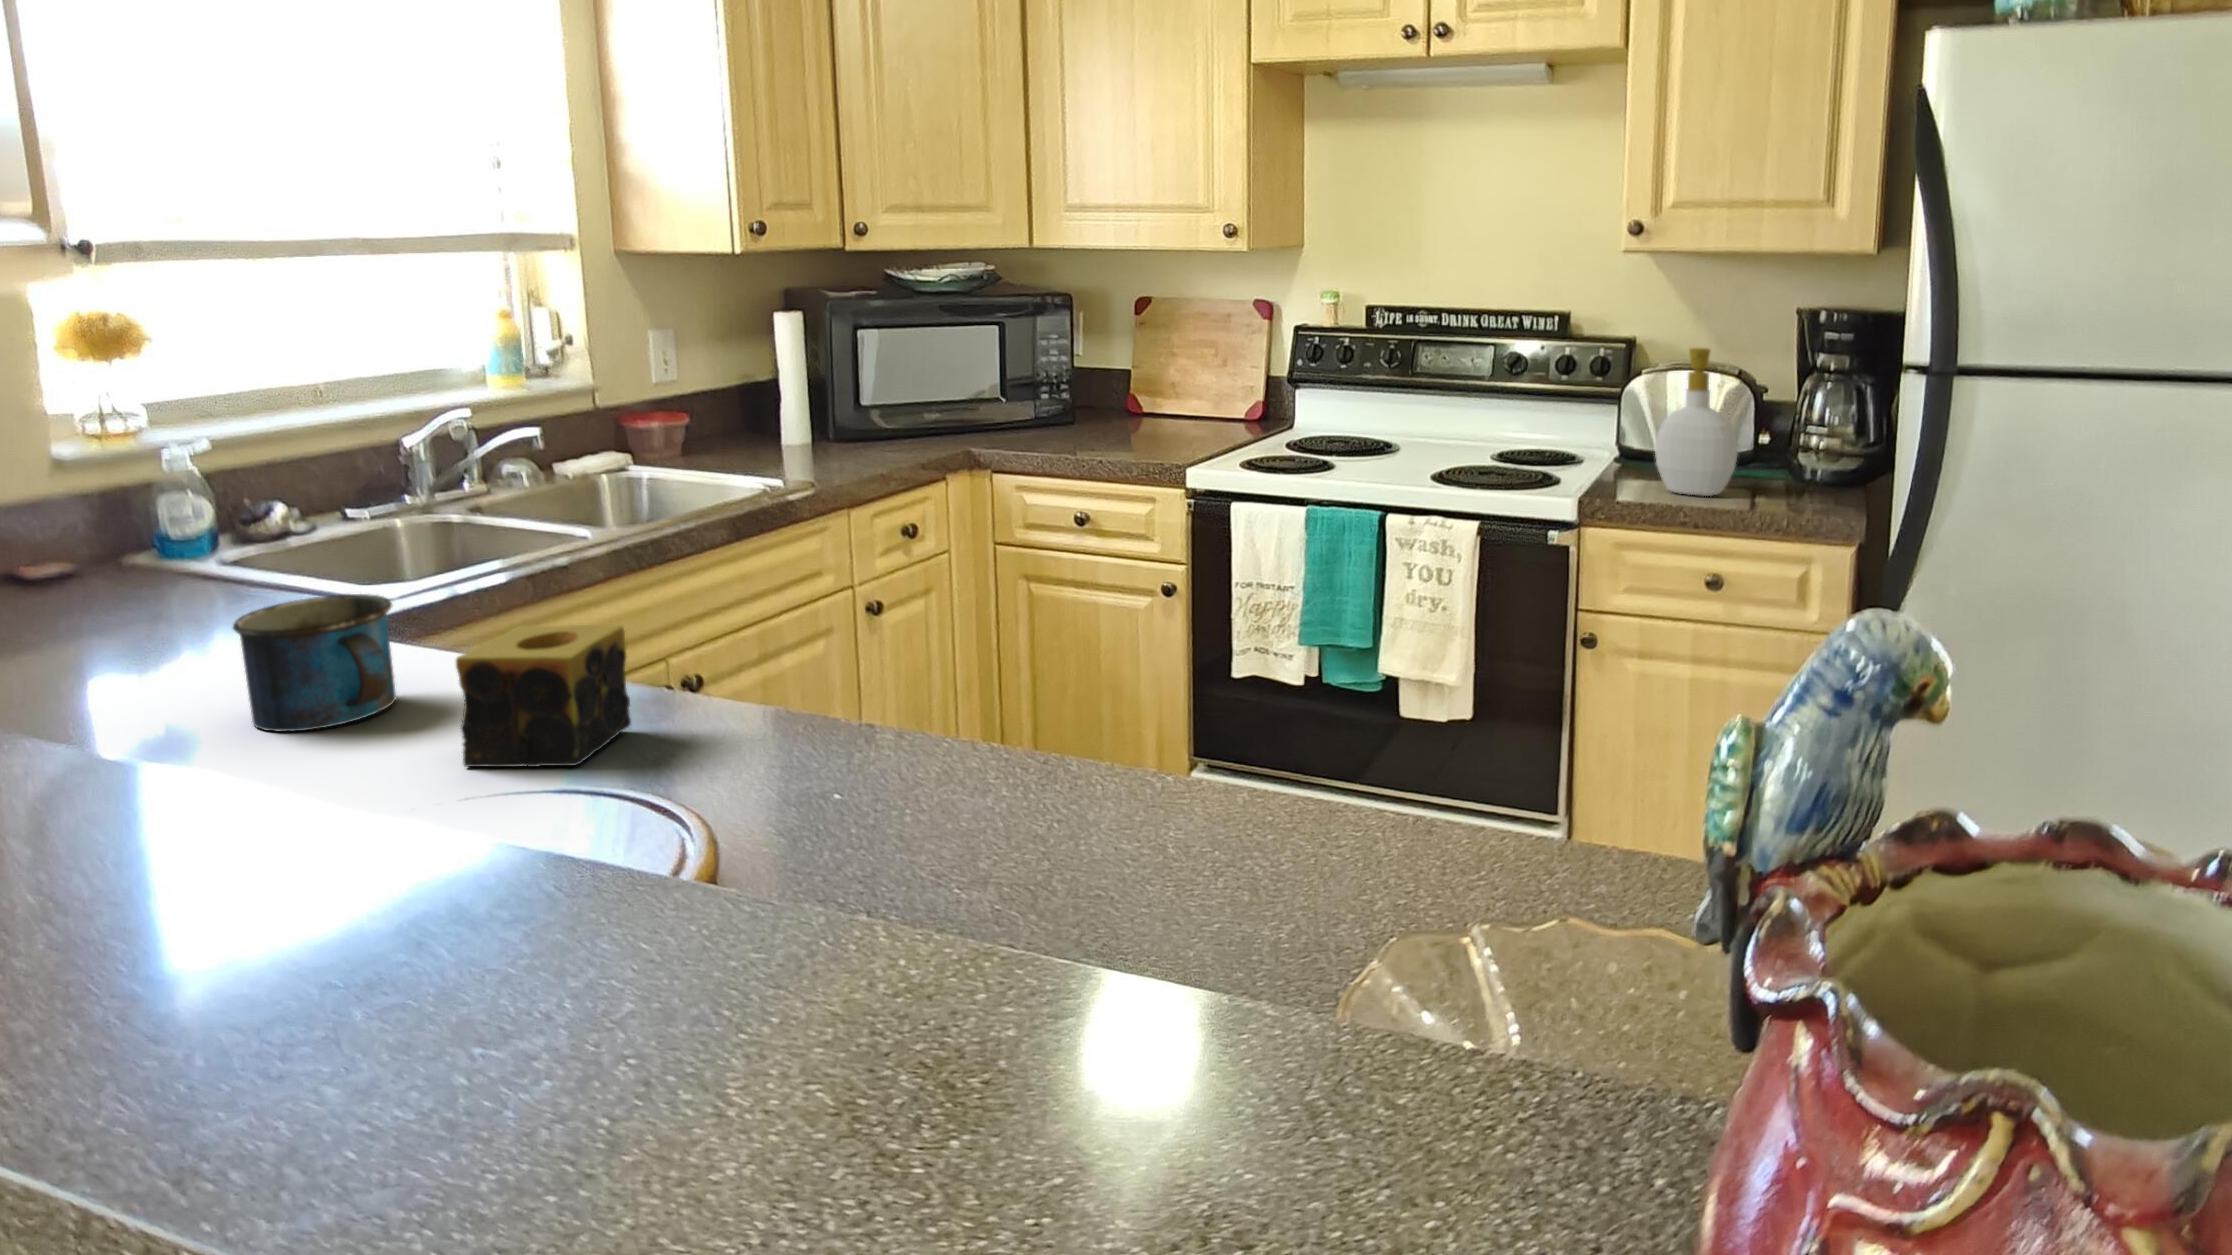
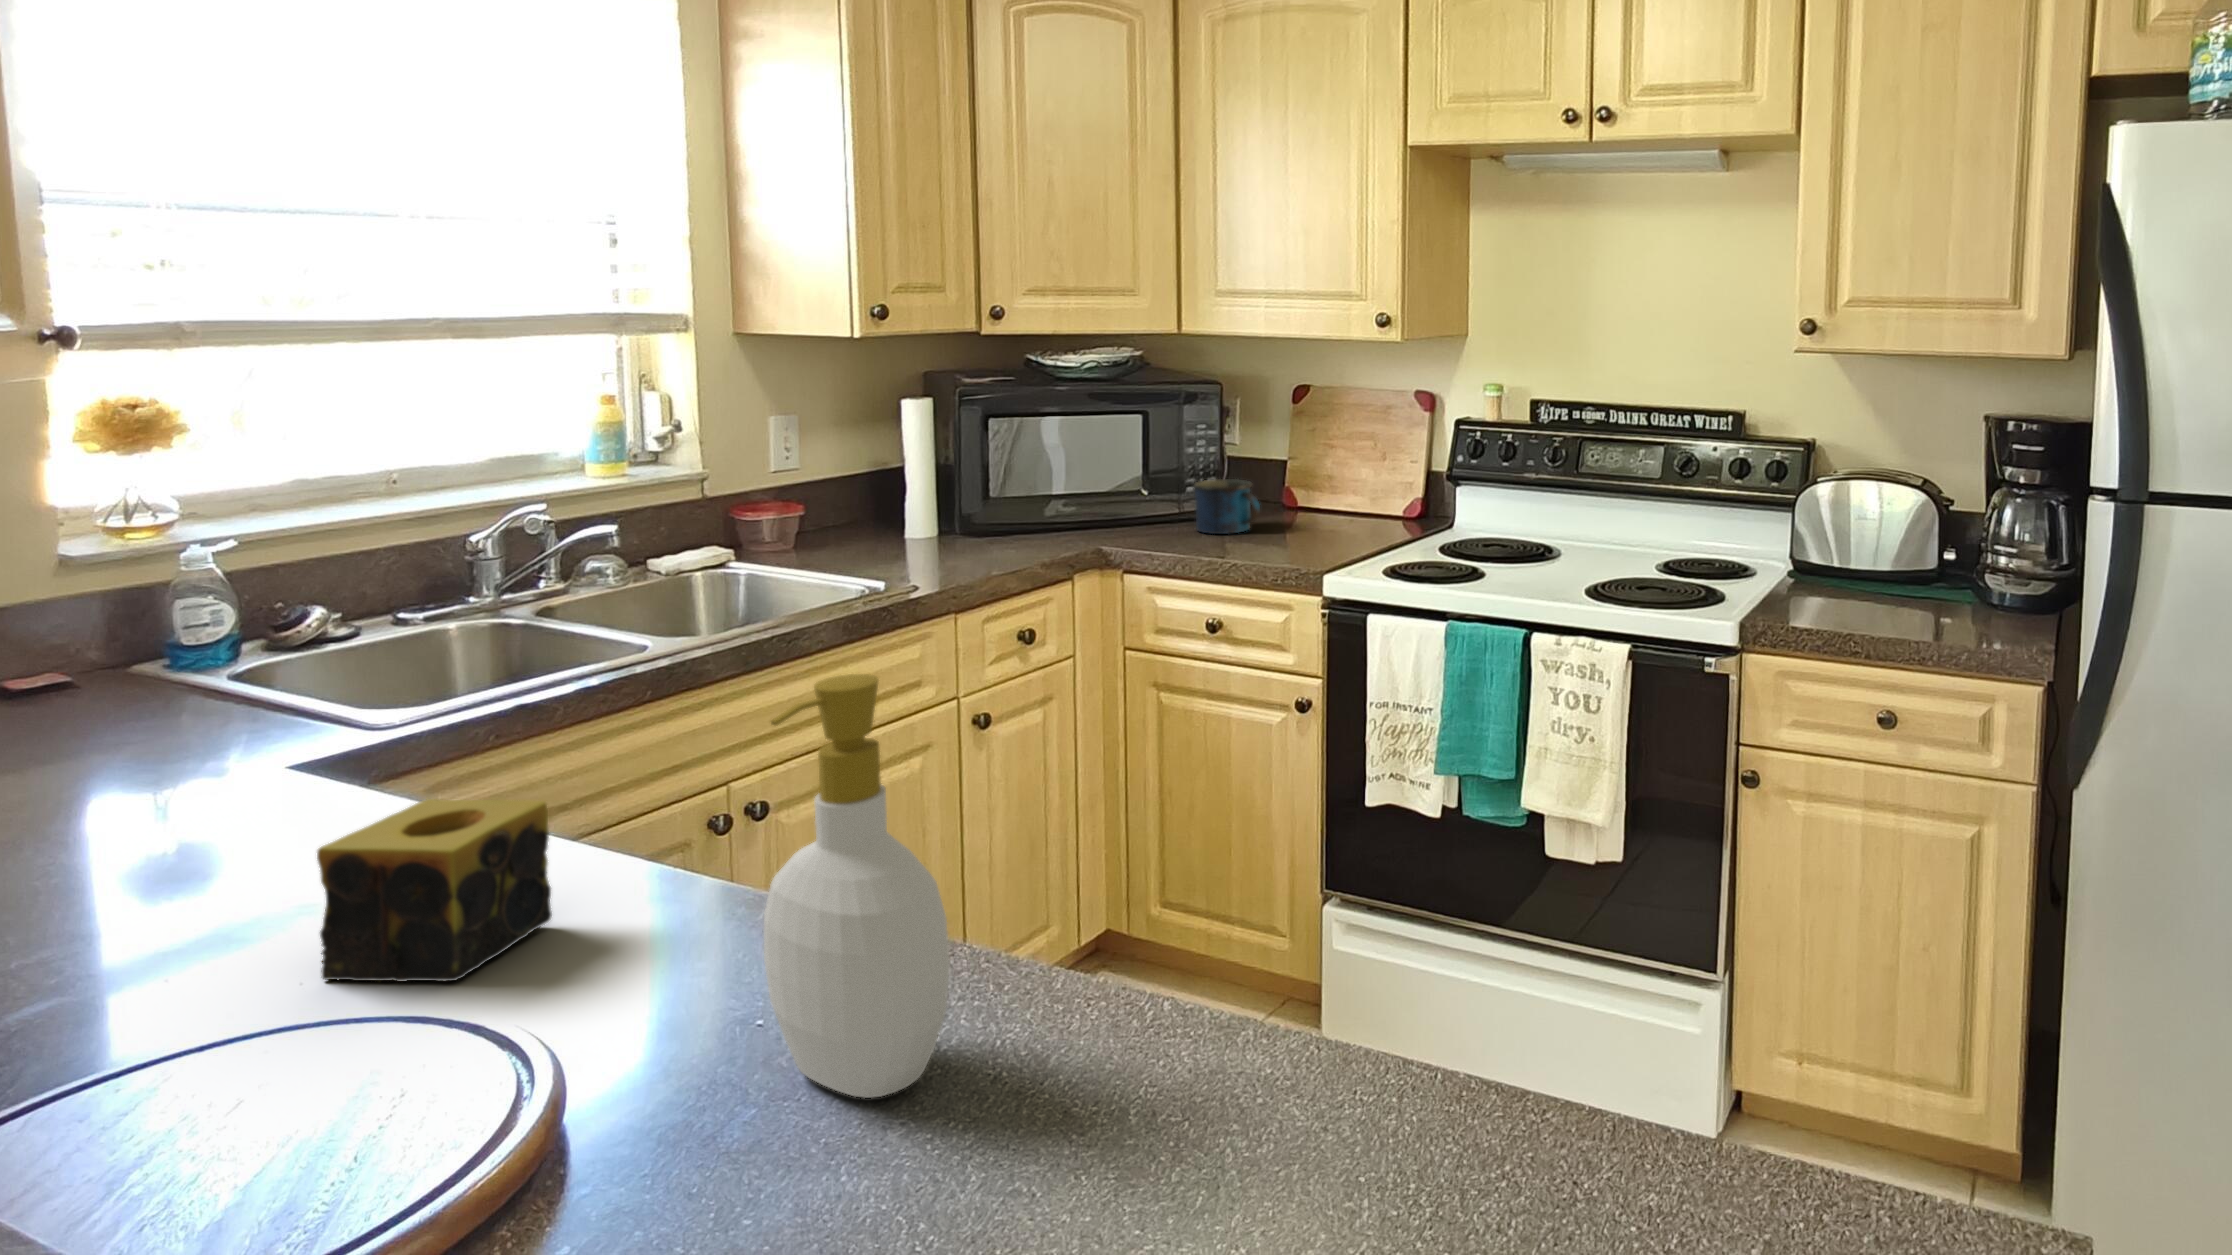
soap bottle: present [1655,348,1737,496] -> present [764,674,949,1098]
mug: present [233,594,396,731] -> present [1194,479,1260,534]

